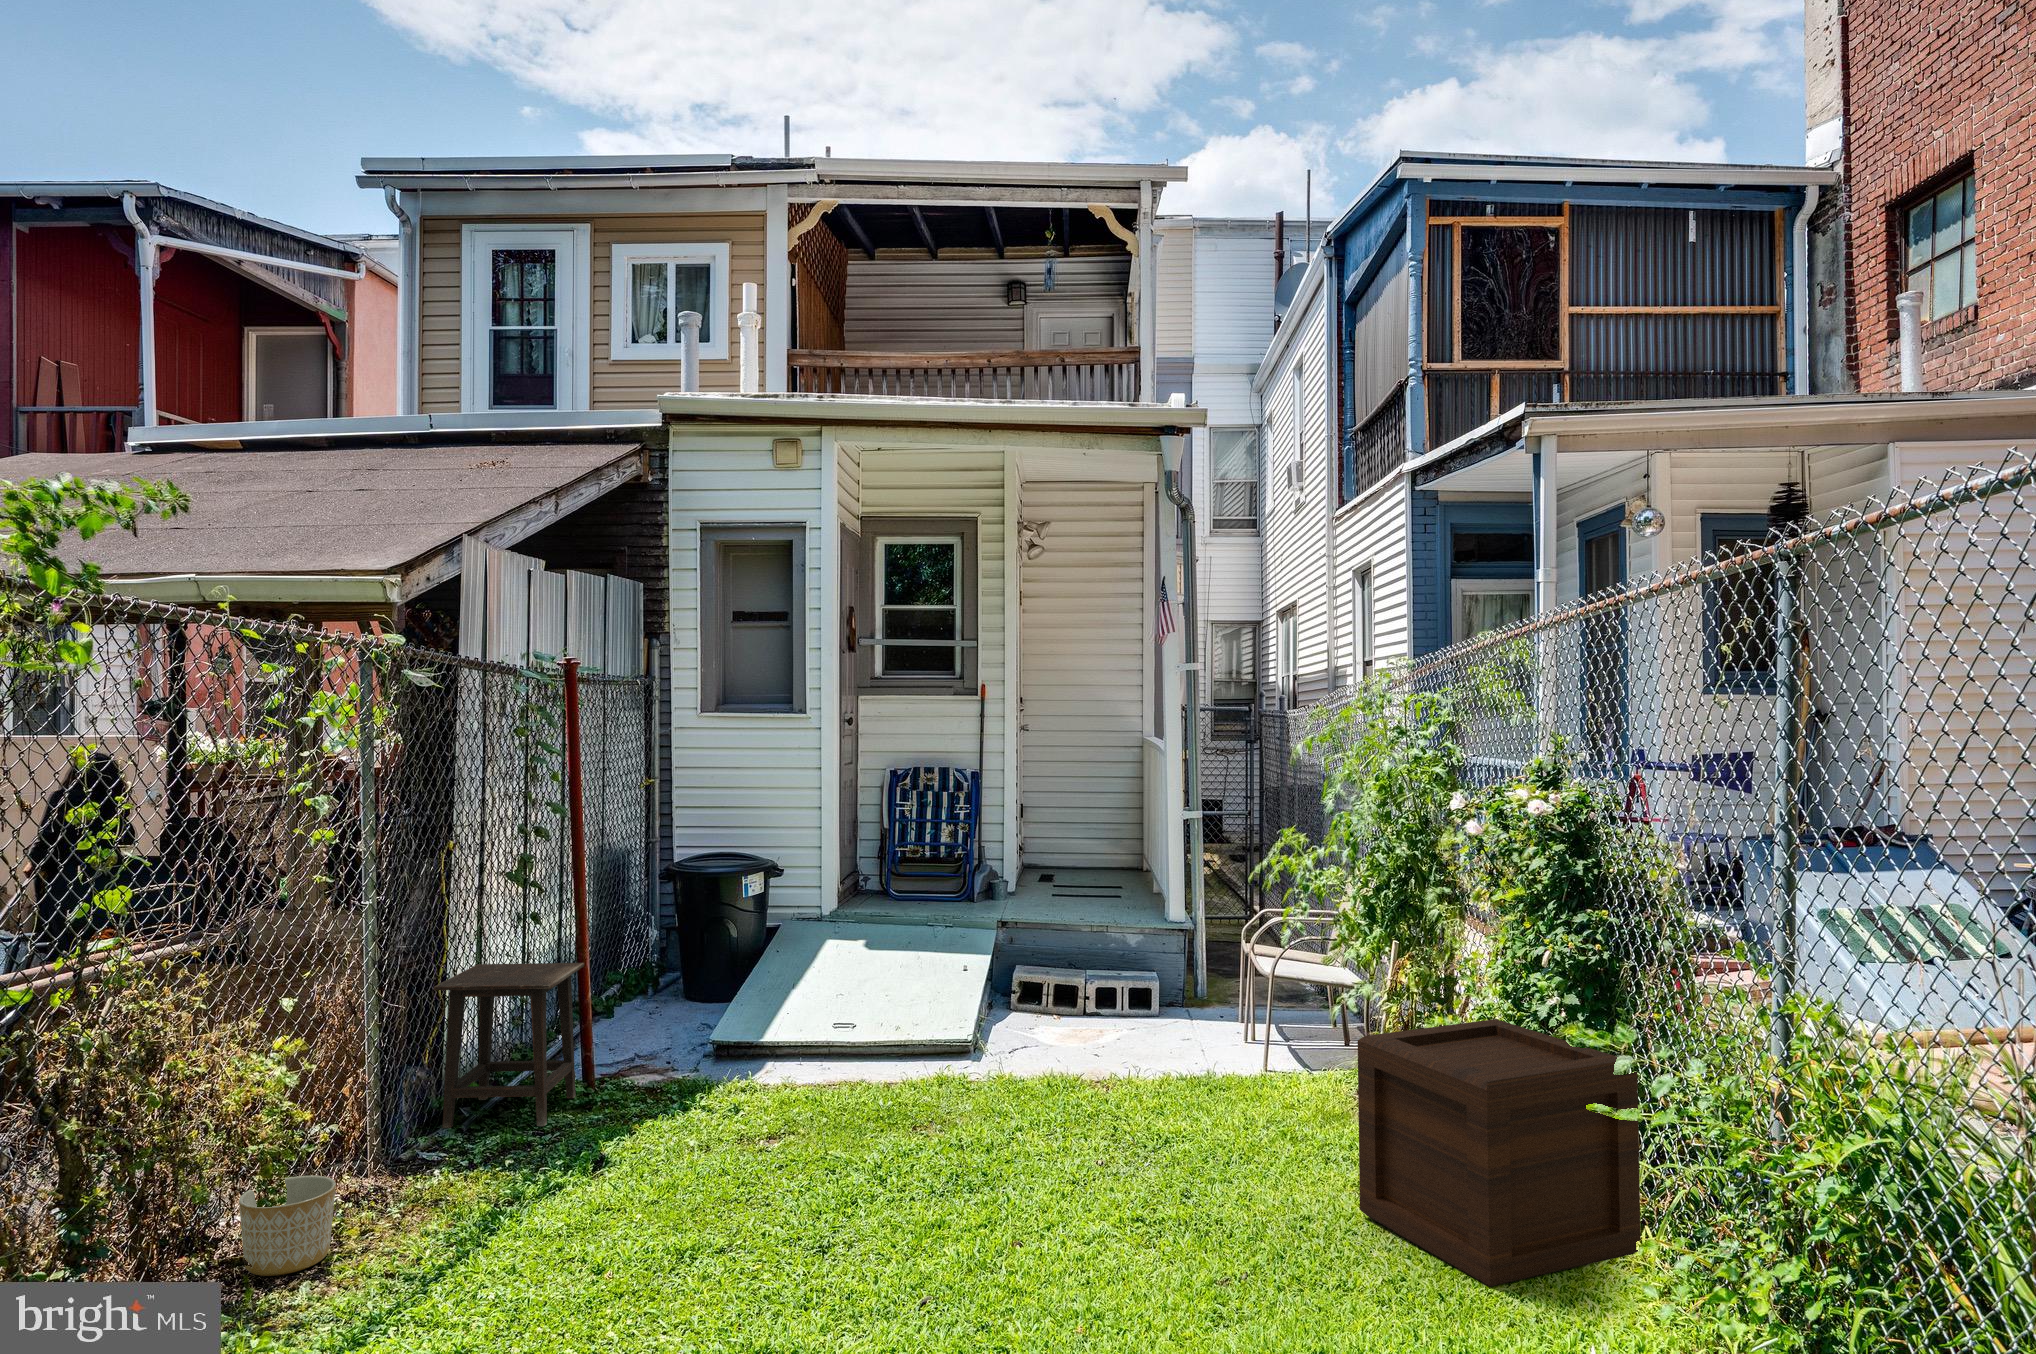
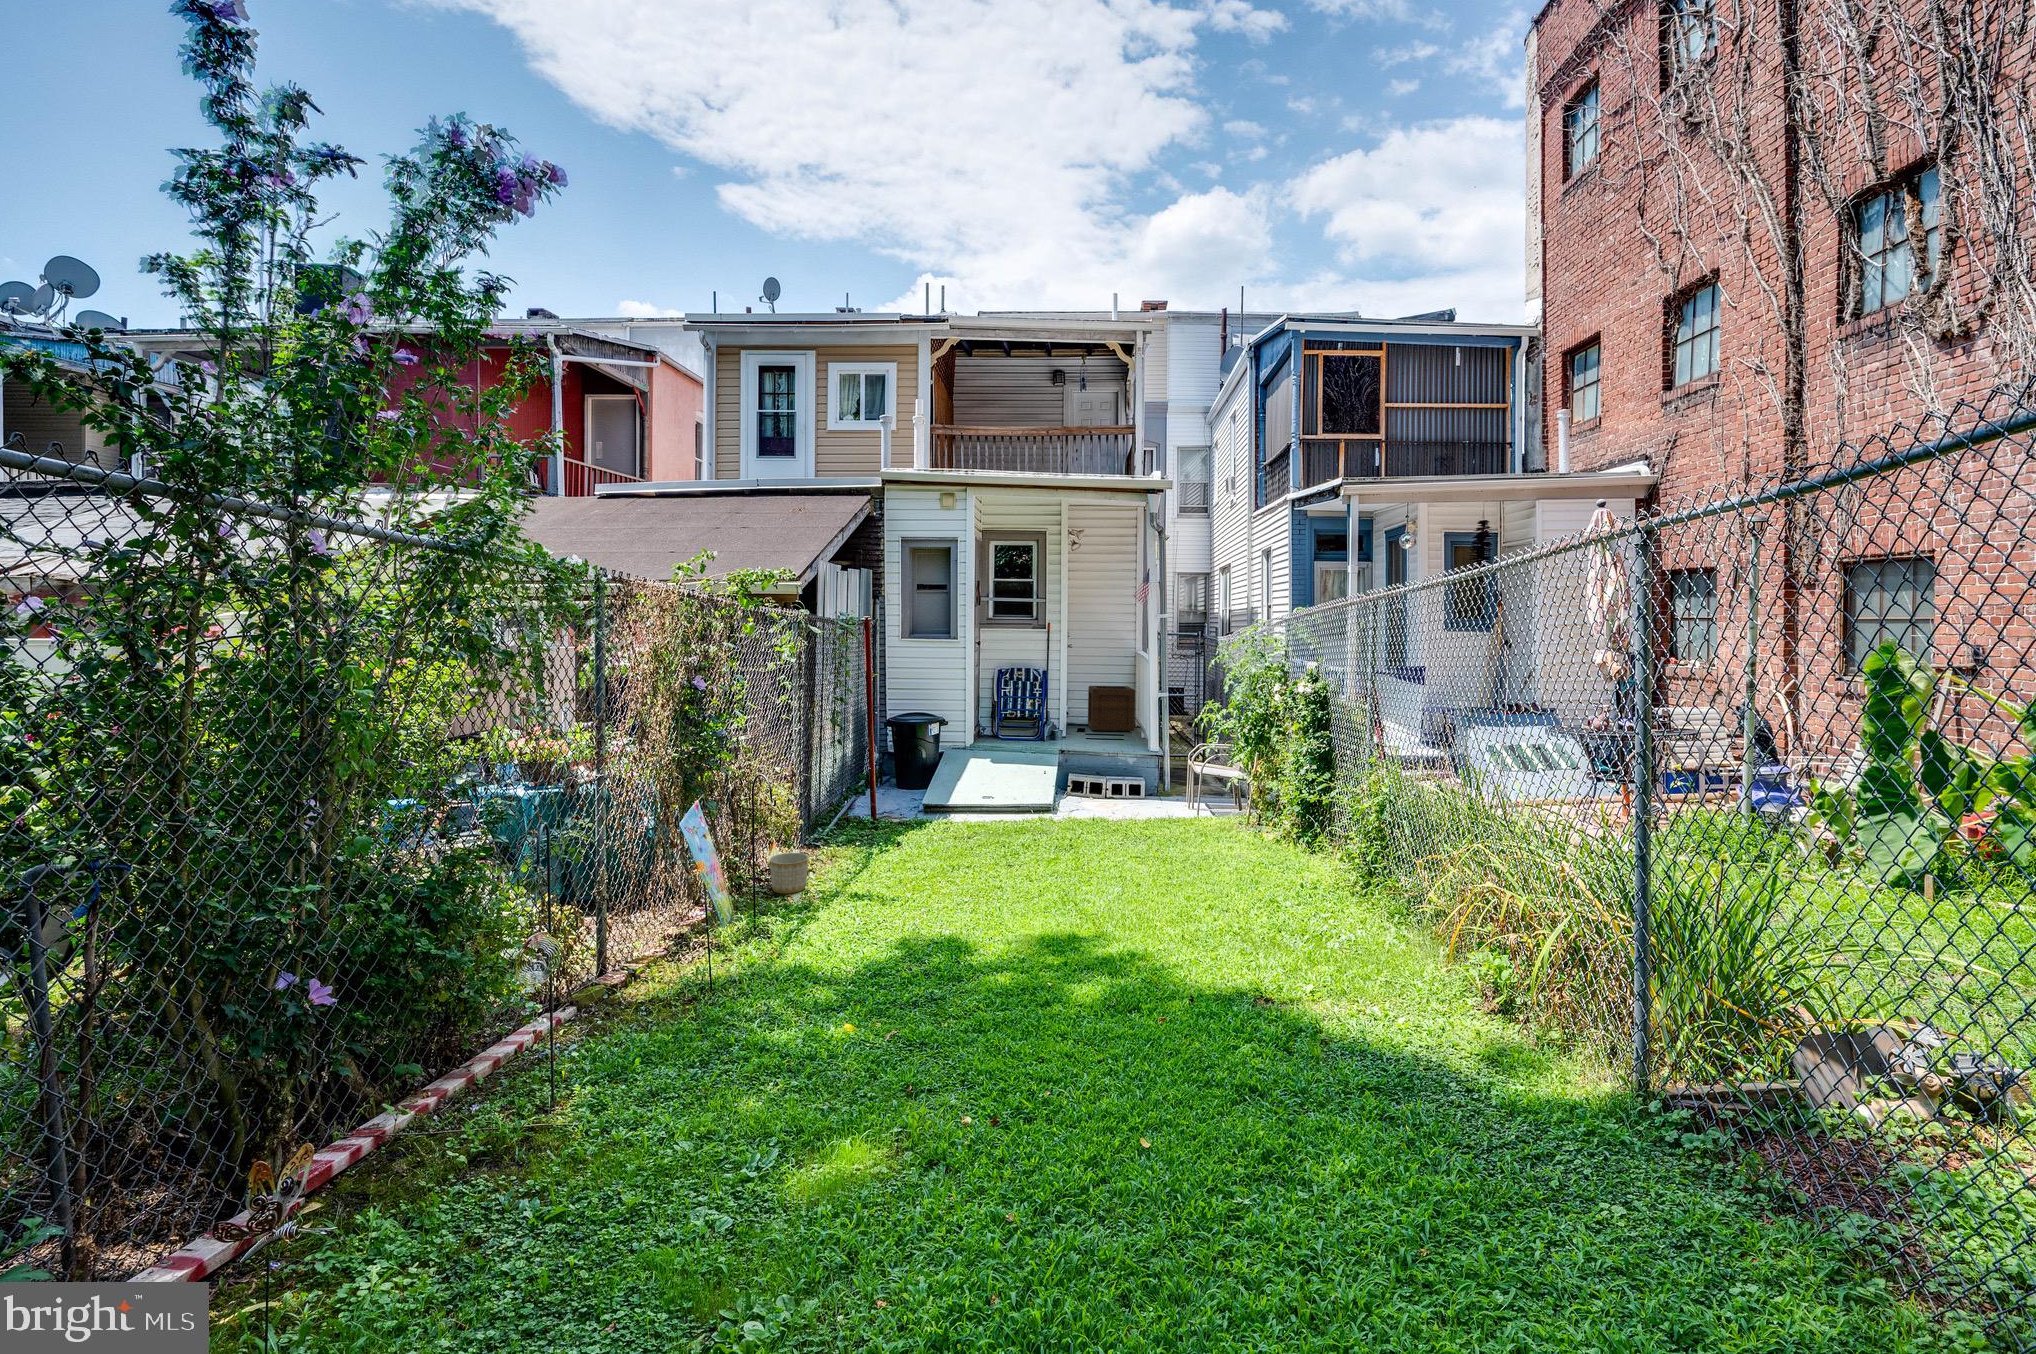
side table: present [434,963,584,1128] -> none [813,764,876,841]
wooden crate: present [1358,1019,1641,1287] -> present [1088,686,1135,731]

